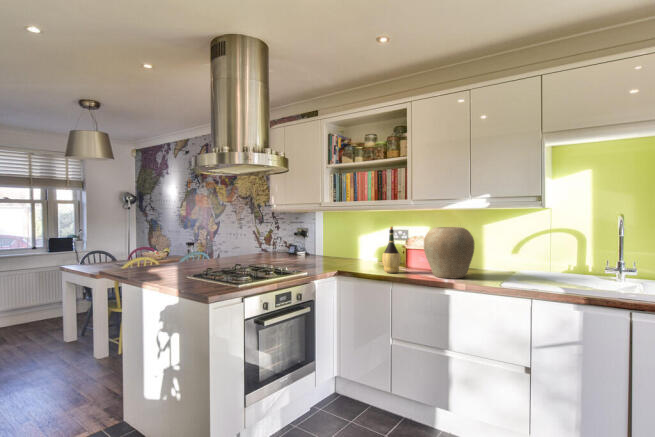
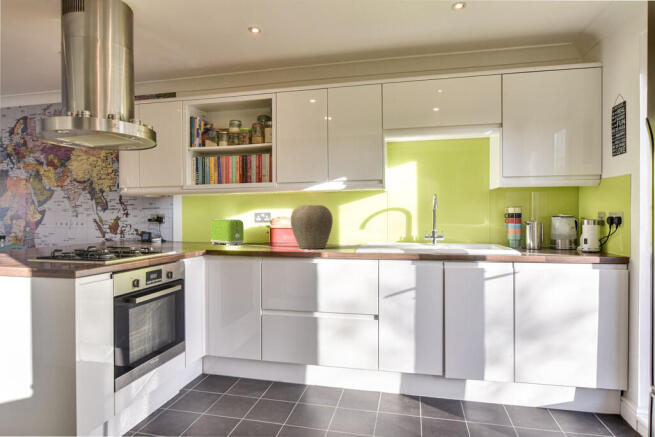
wine bottle: present [382,226,401,273] -> none [252,205,270,248]
toaster: none [346,236,378,265] -> present [210,219,244,246]

